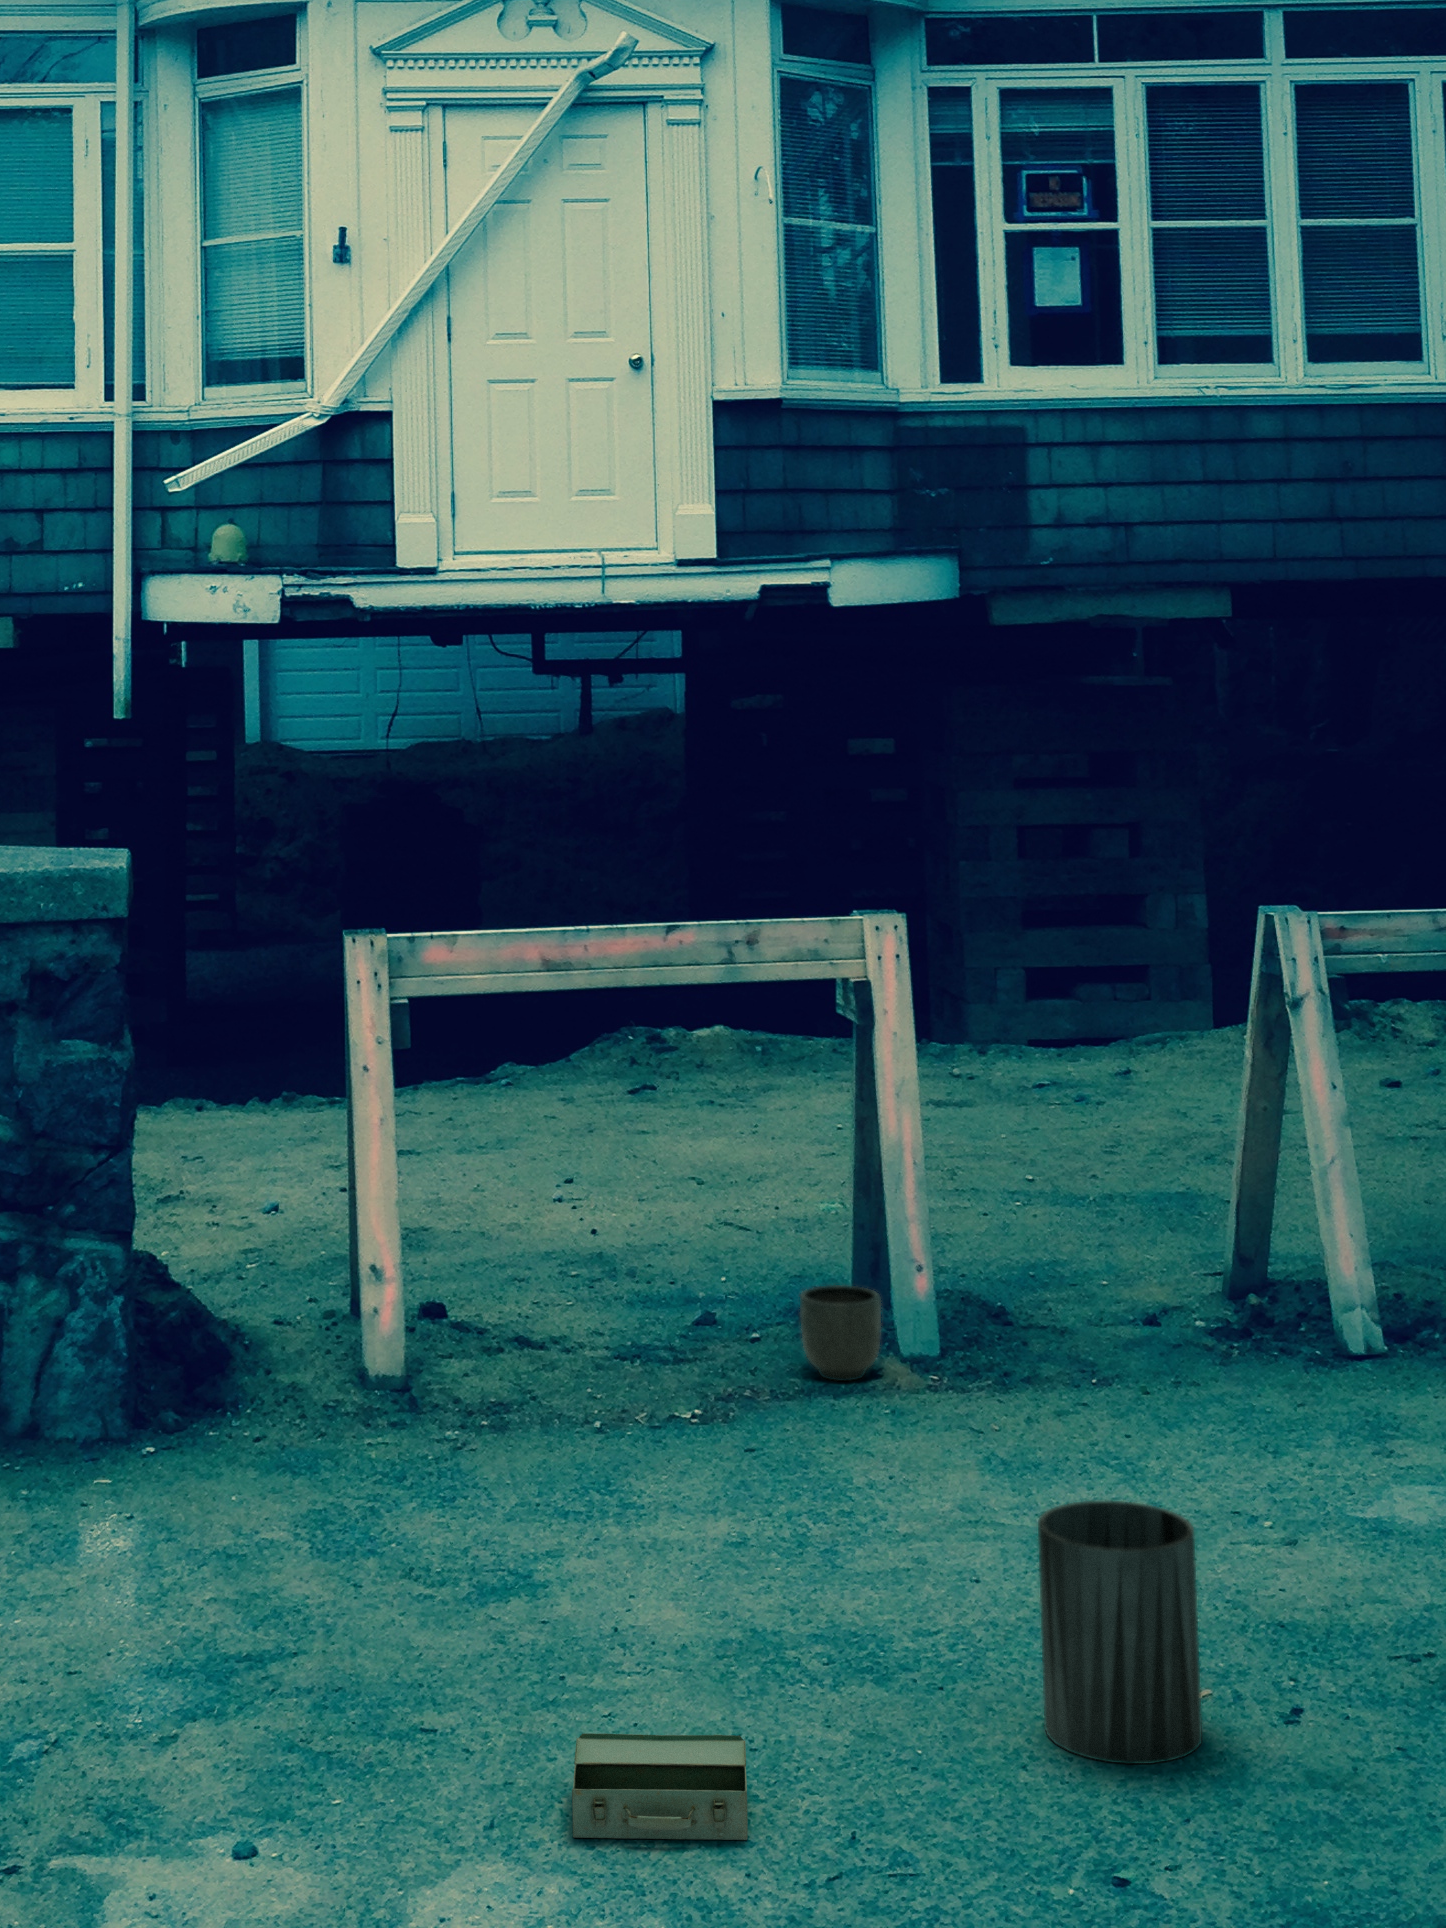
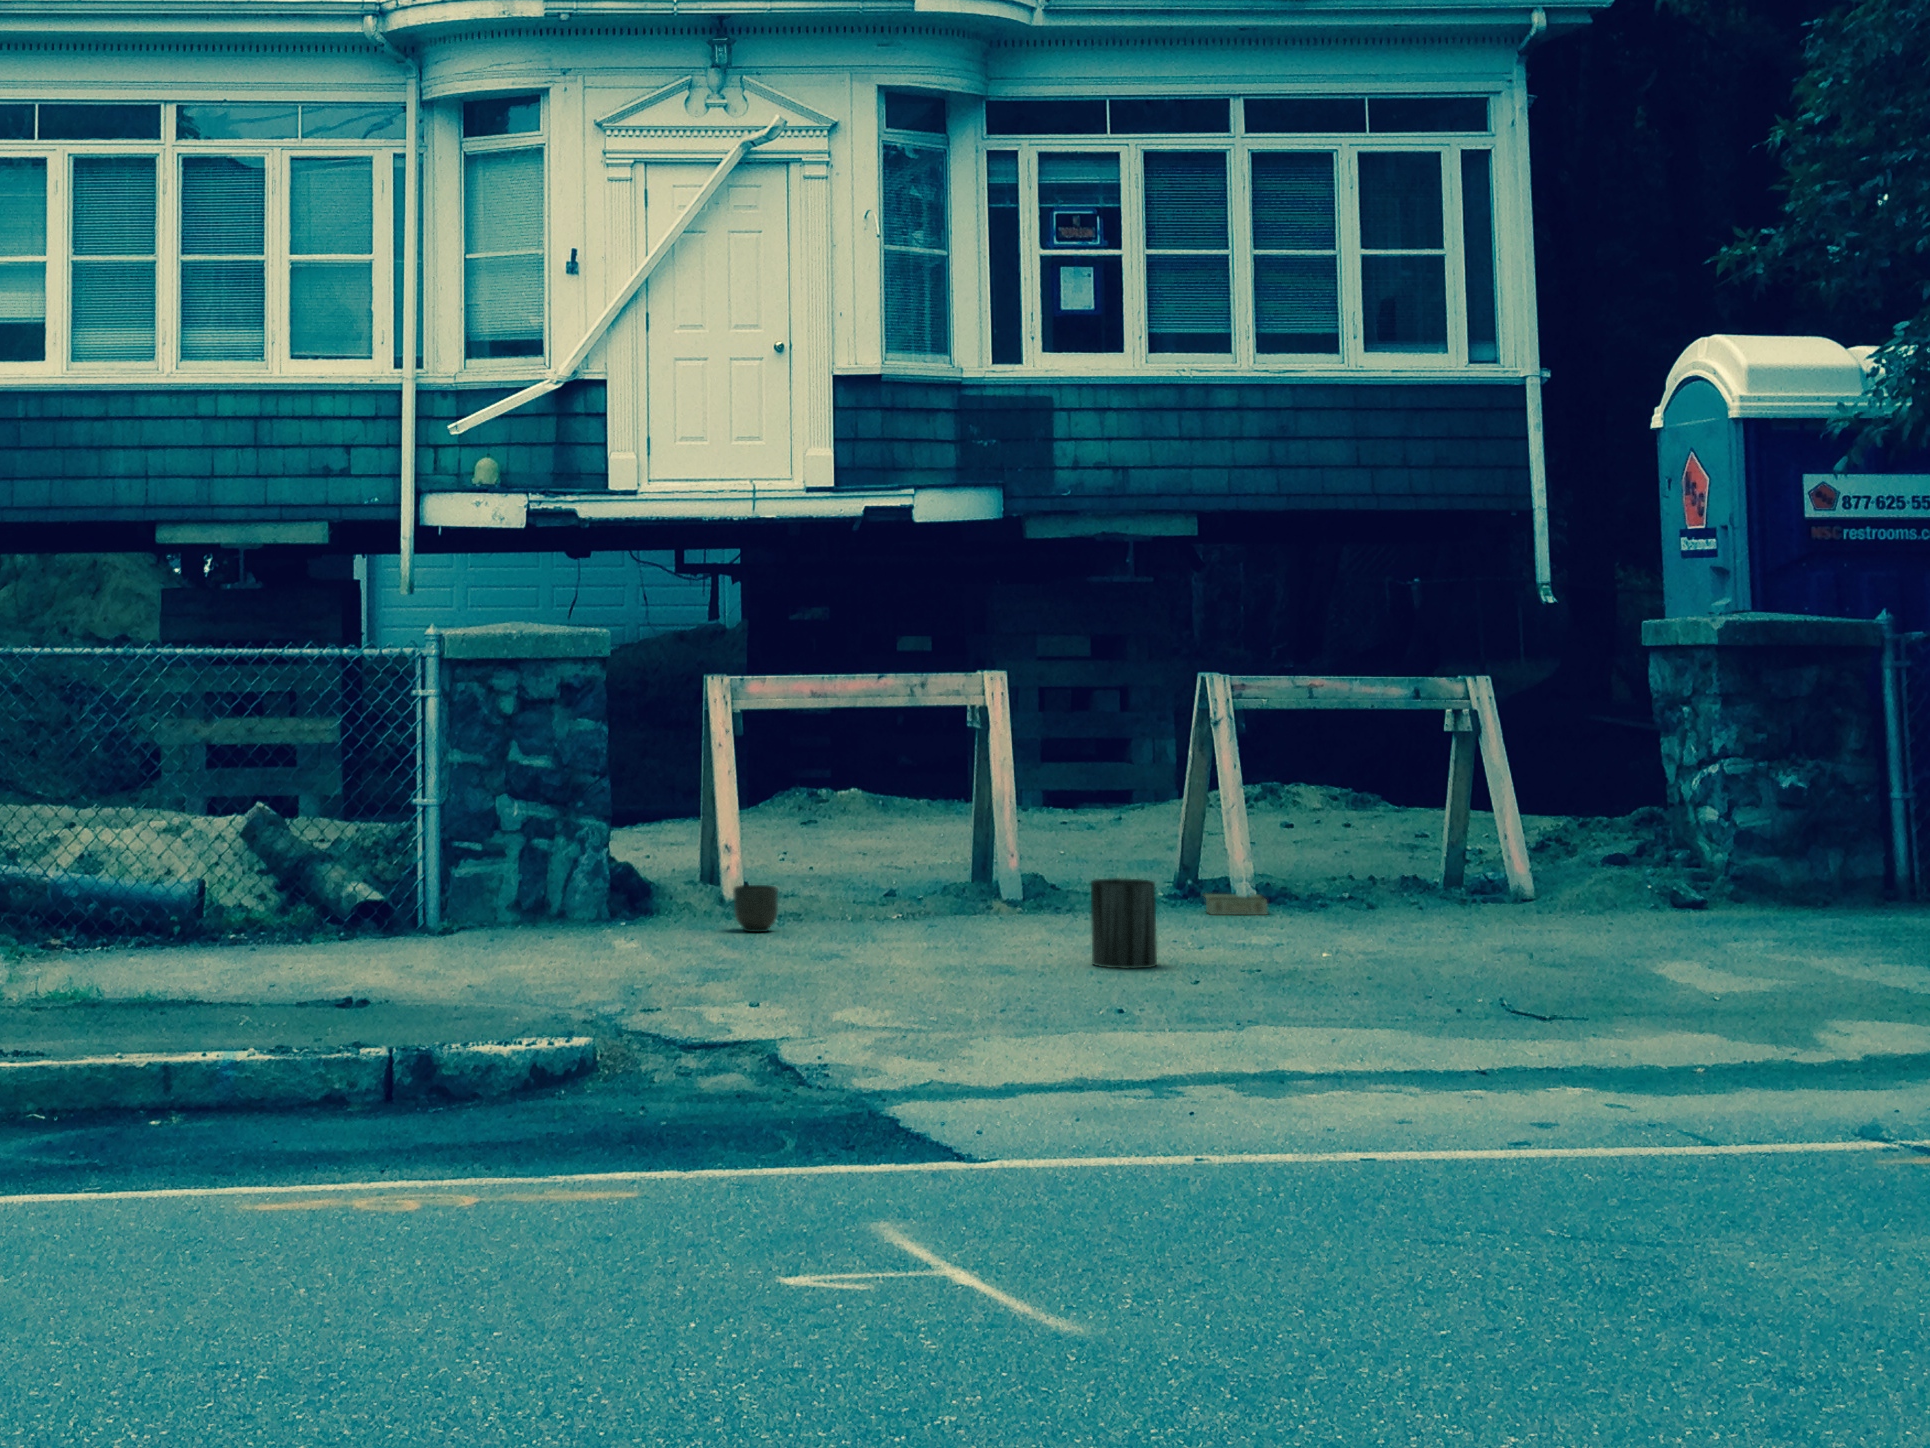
planter: present [800,1285,881,1381] -> present [733,885,778,932]
toolbox: present [572,1733,748,1840] -> present [1204,894,1267,915]

